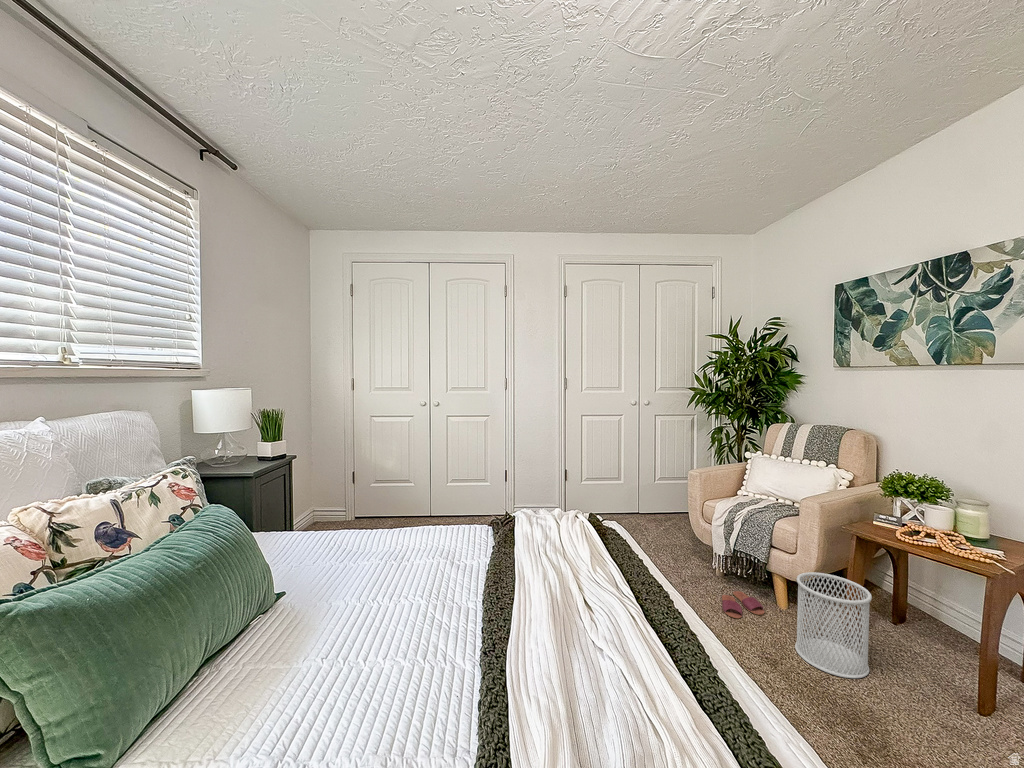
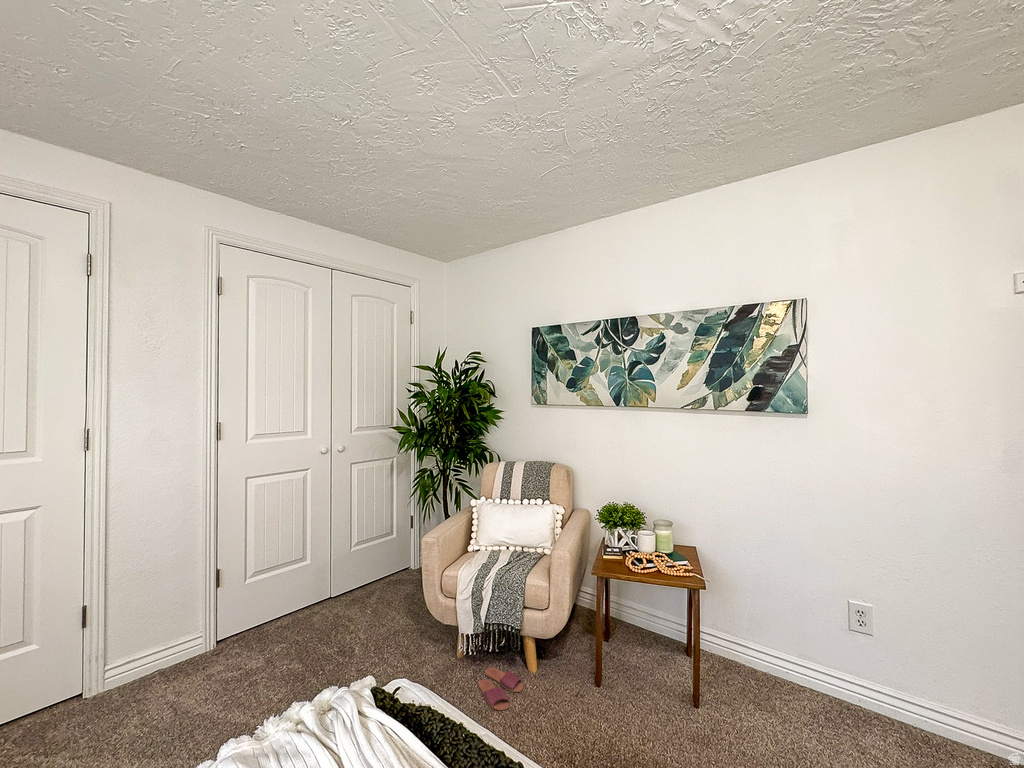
wastebasket: present [795,572,872,678] -> none [566,623,627,734]

